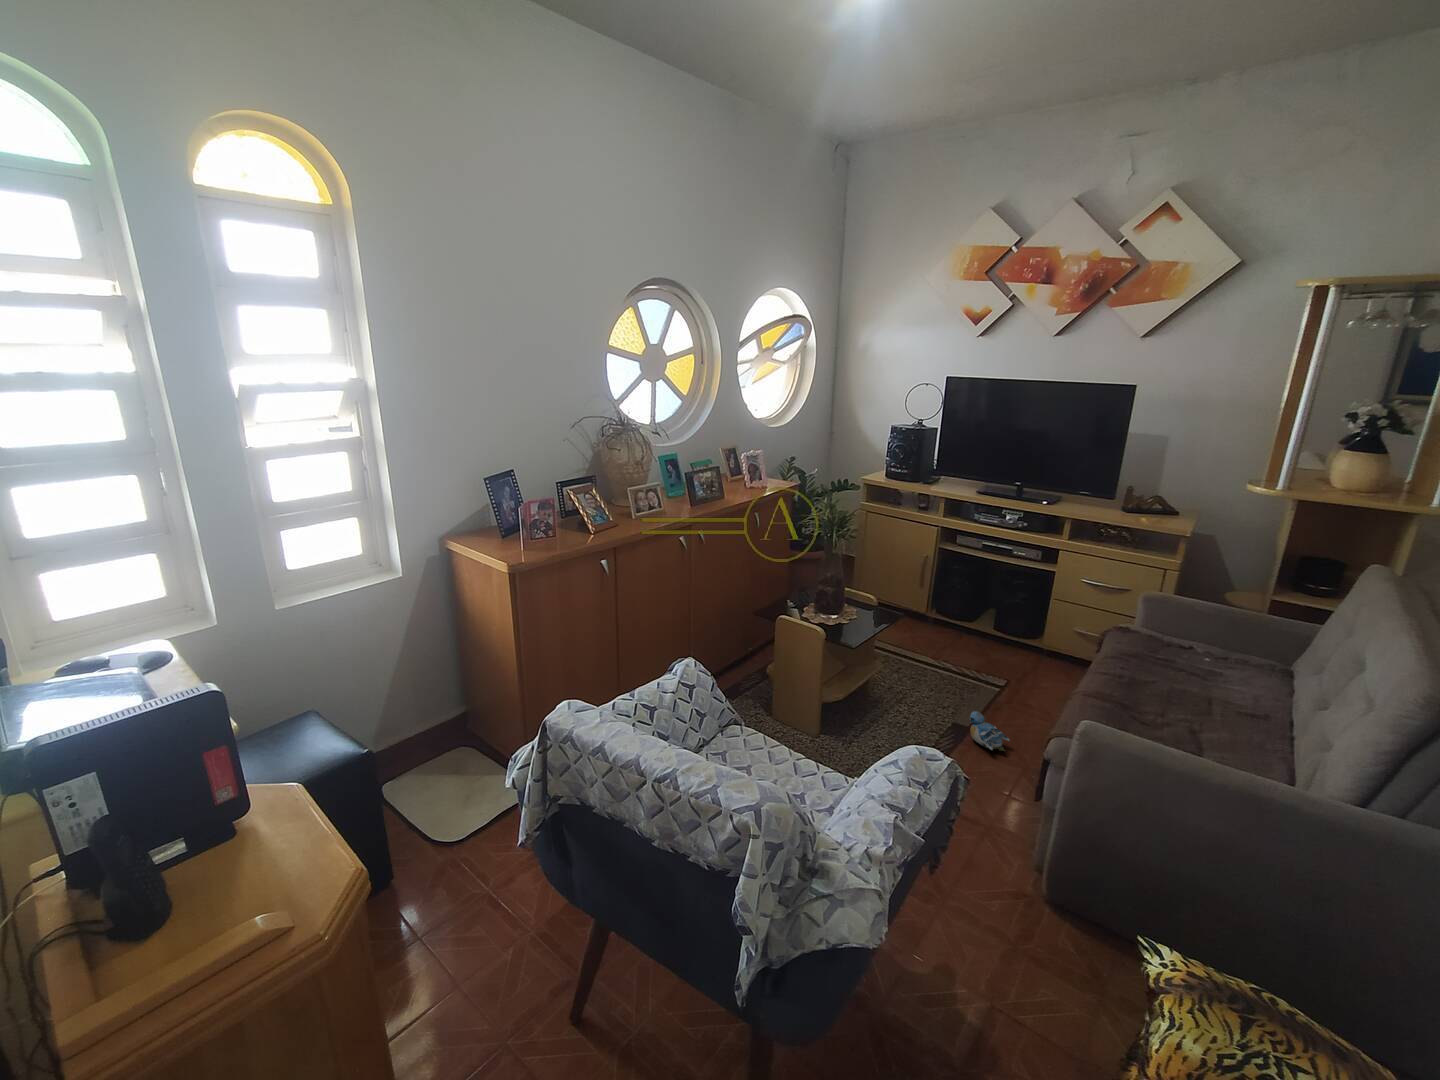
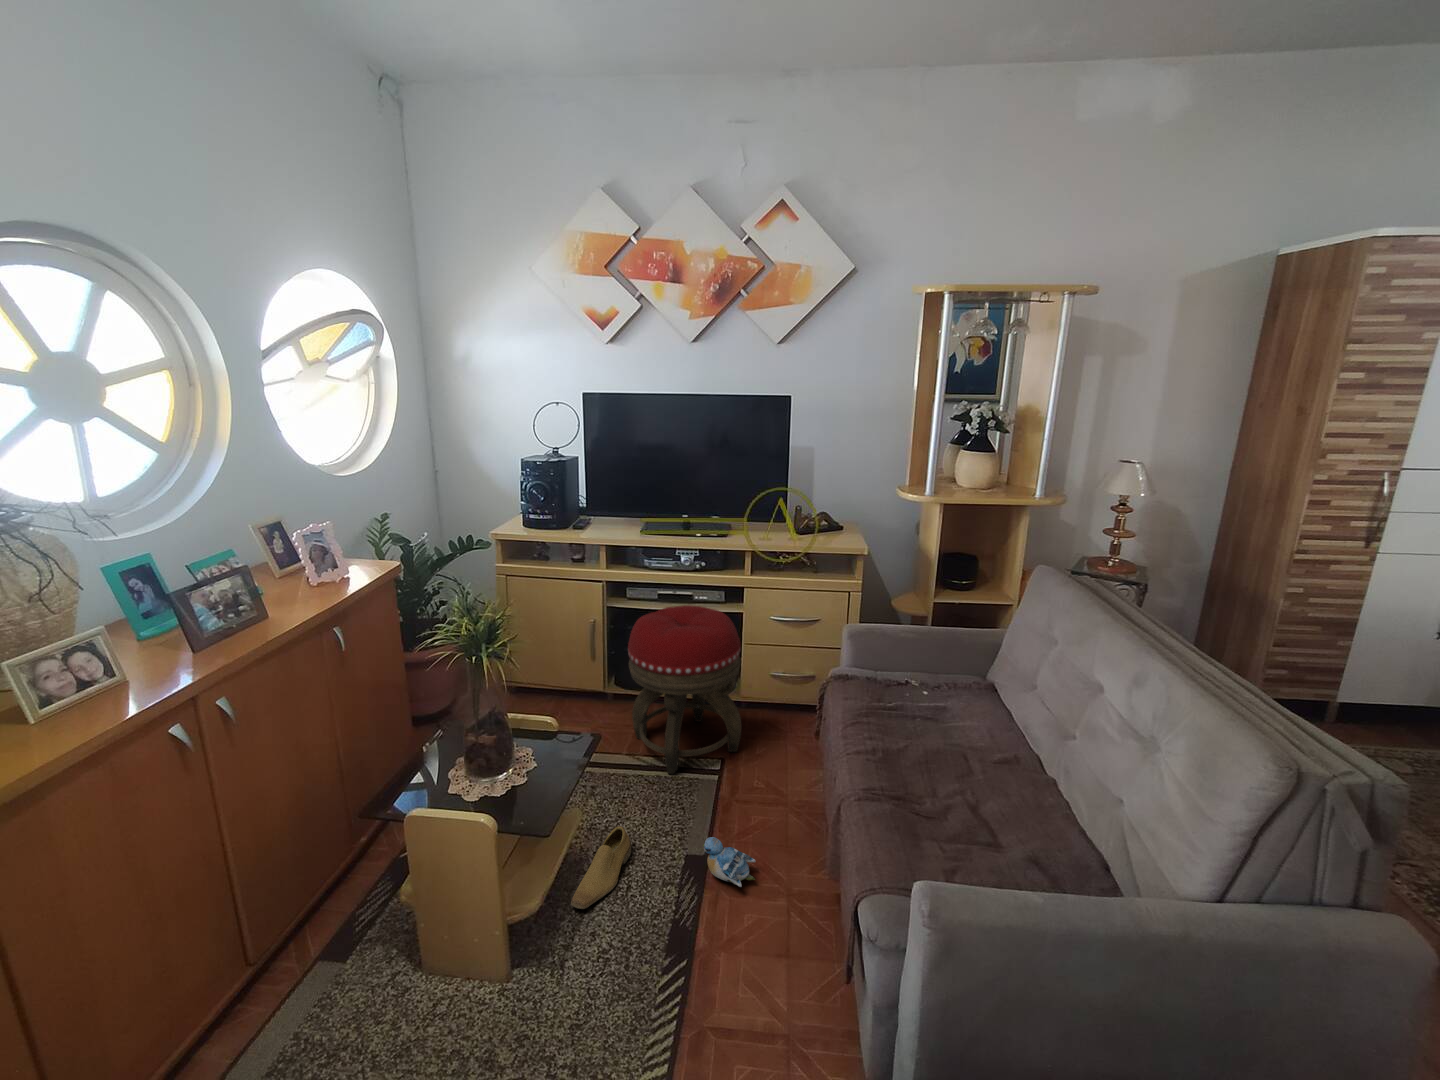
footstool: none [940,551,1043,678] -> present [628,605,741,774]
shoe: none [866,687,916,725] -> present [571,826,631,909]

